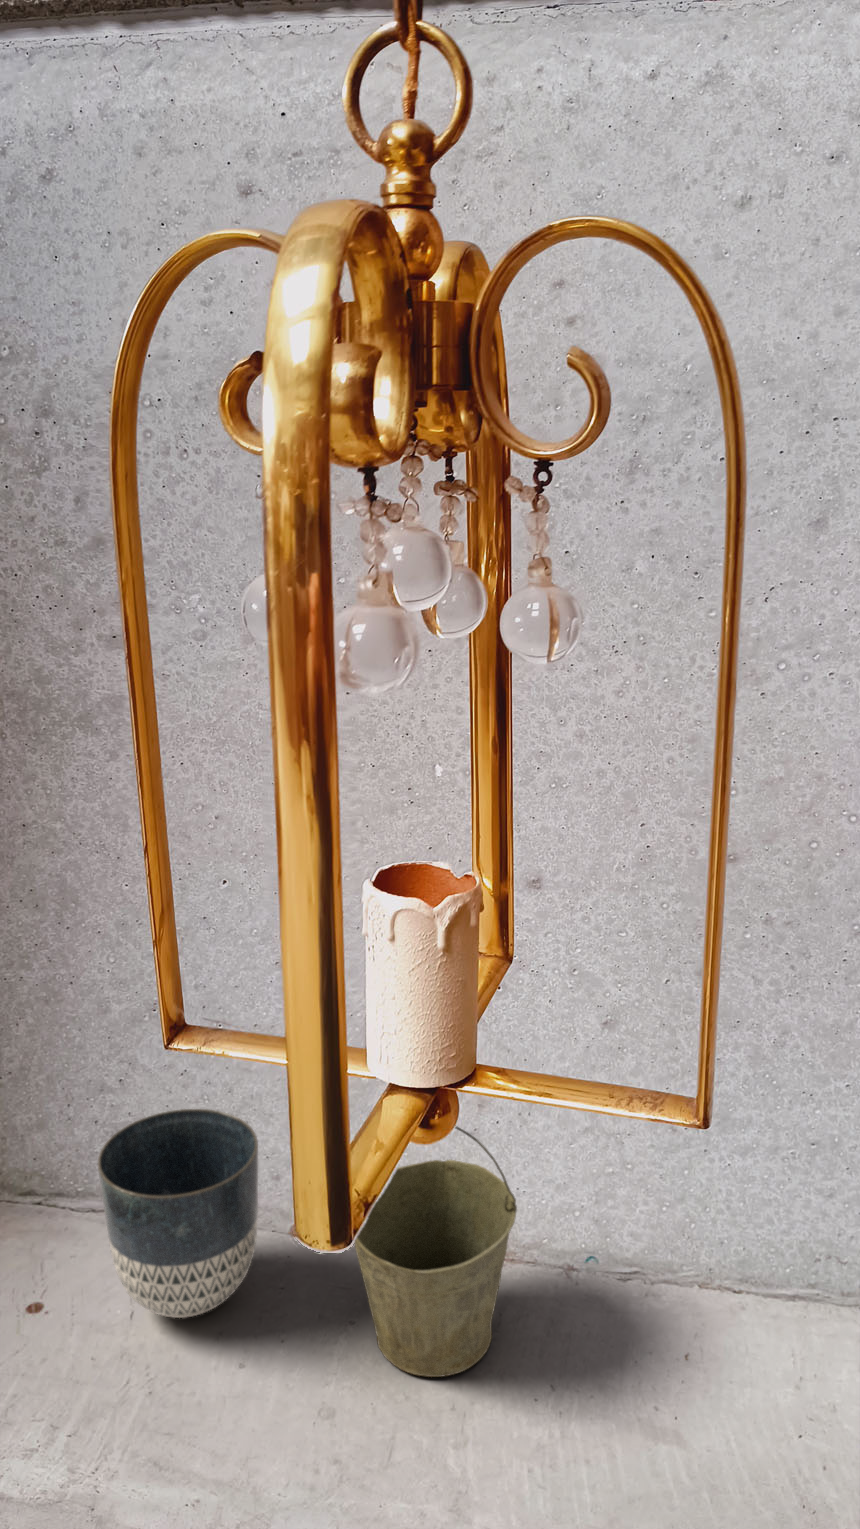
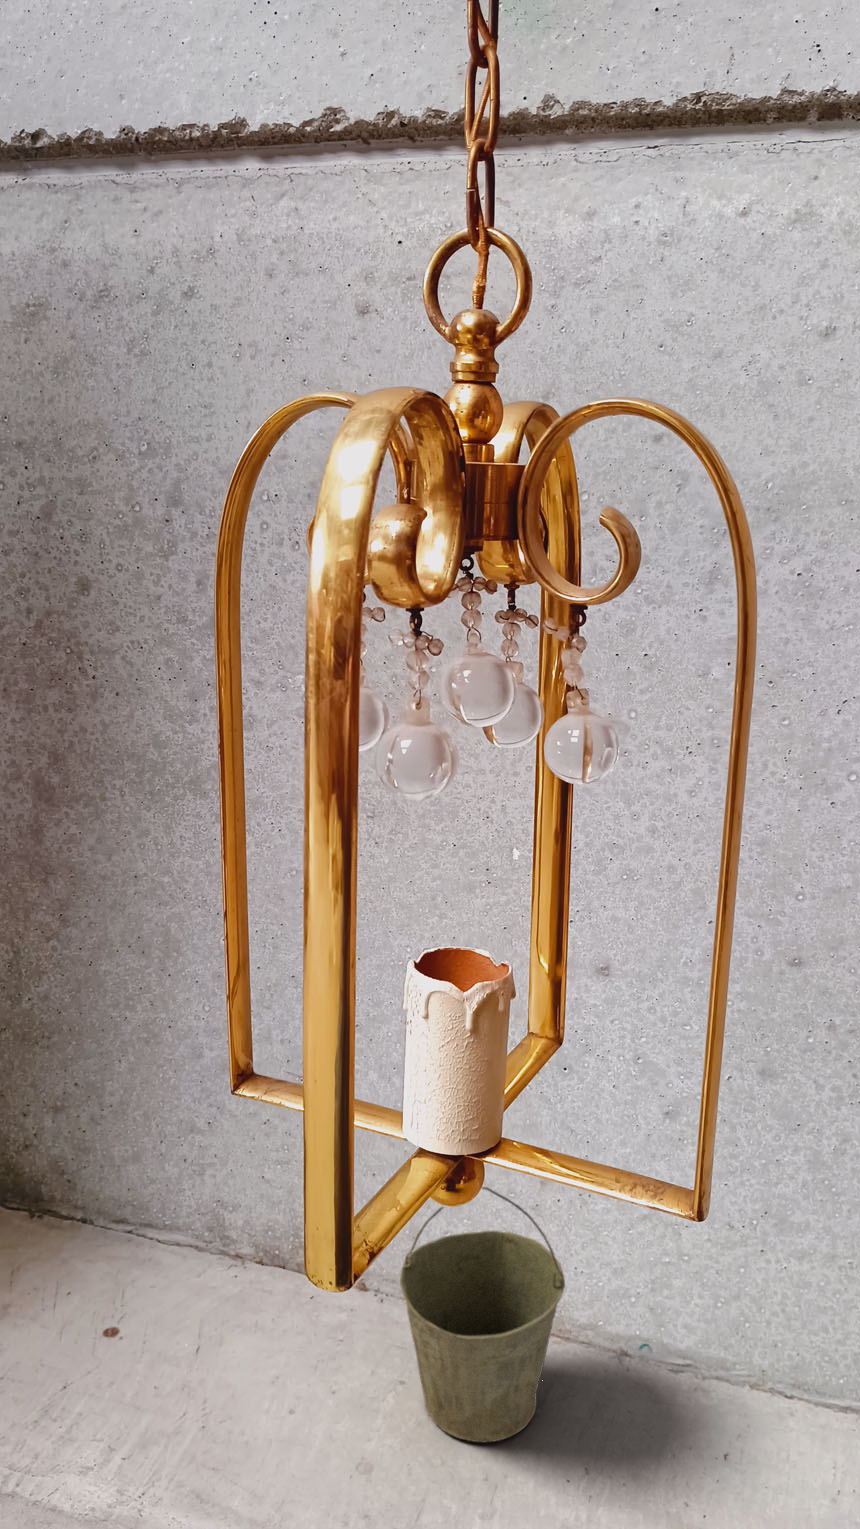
planter: present [98,1109,258,1318] -> none [177,1156,326,1355]

